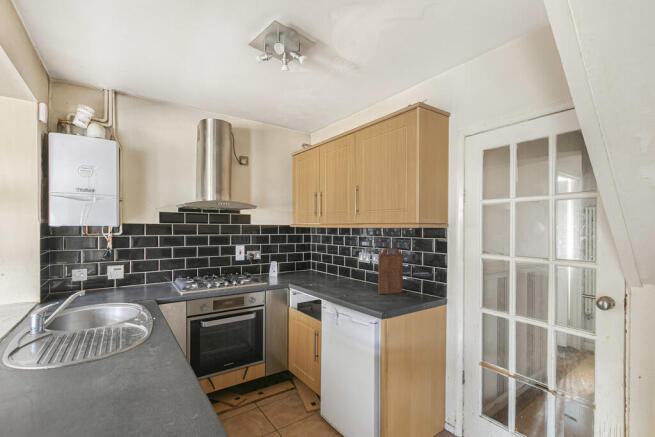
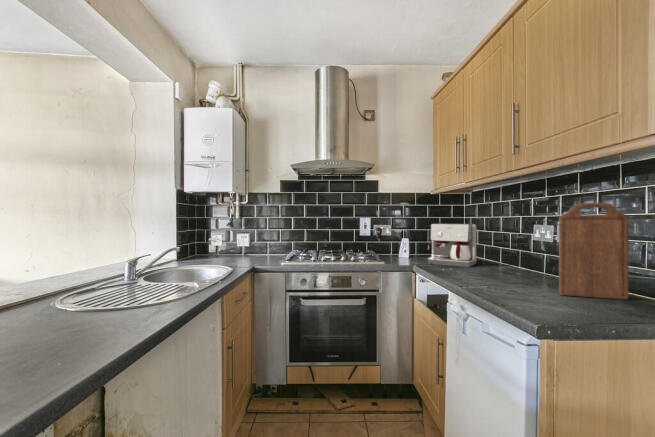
coffee maker: none [296,251,325,281] -> present [428,224,476,267]

